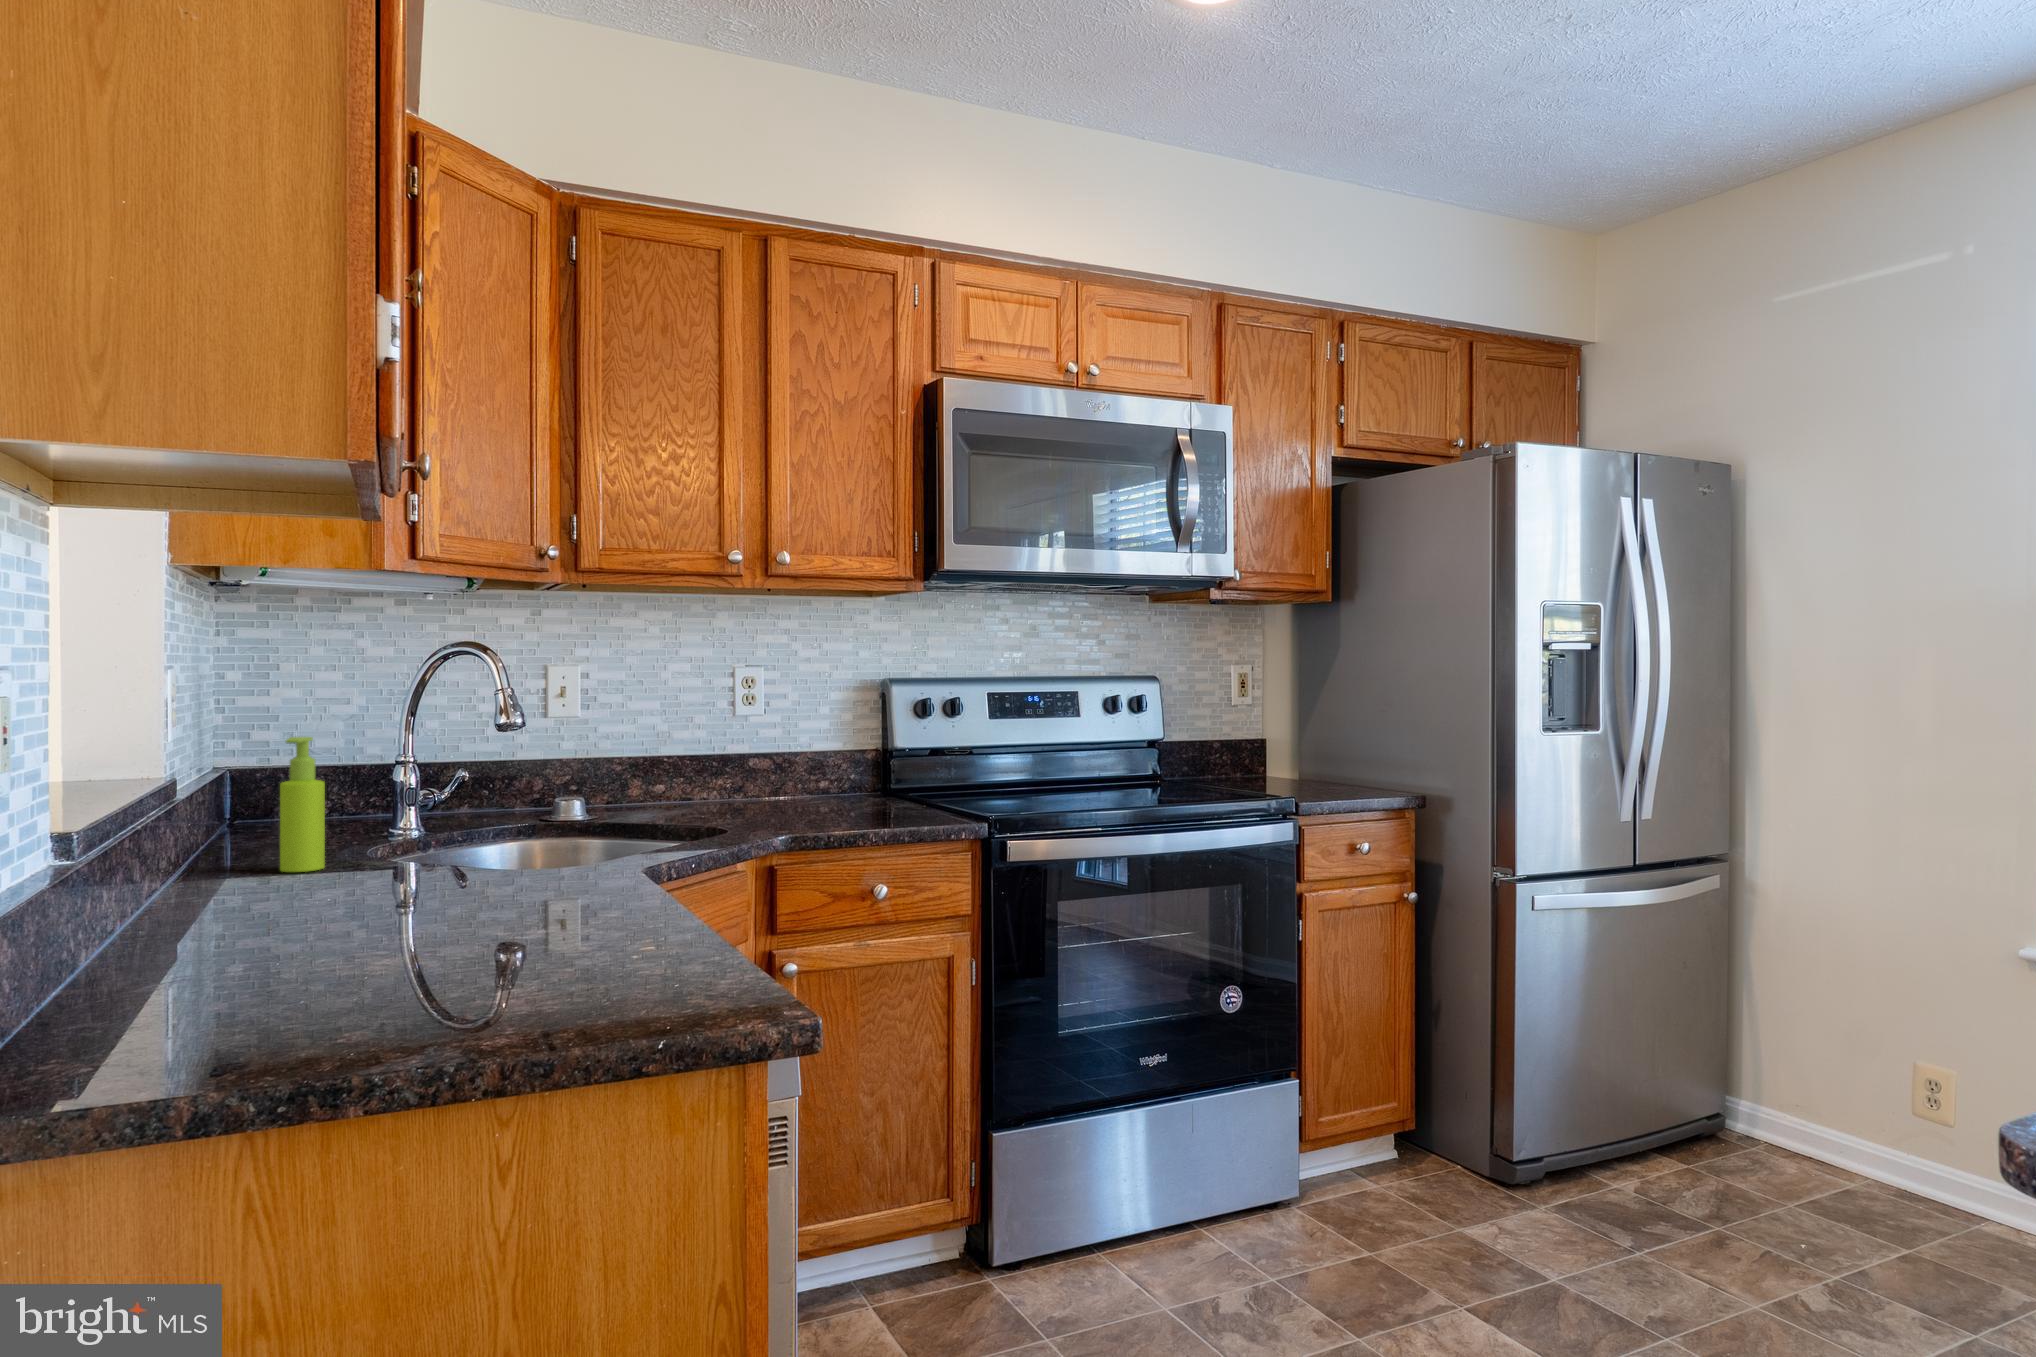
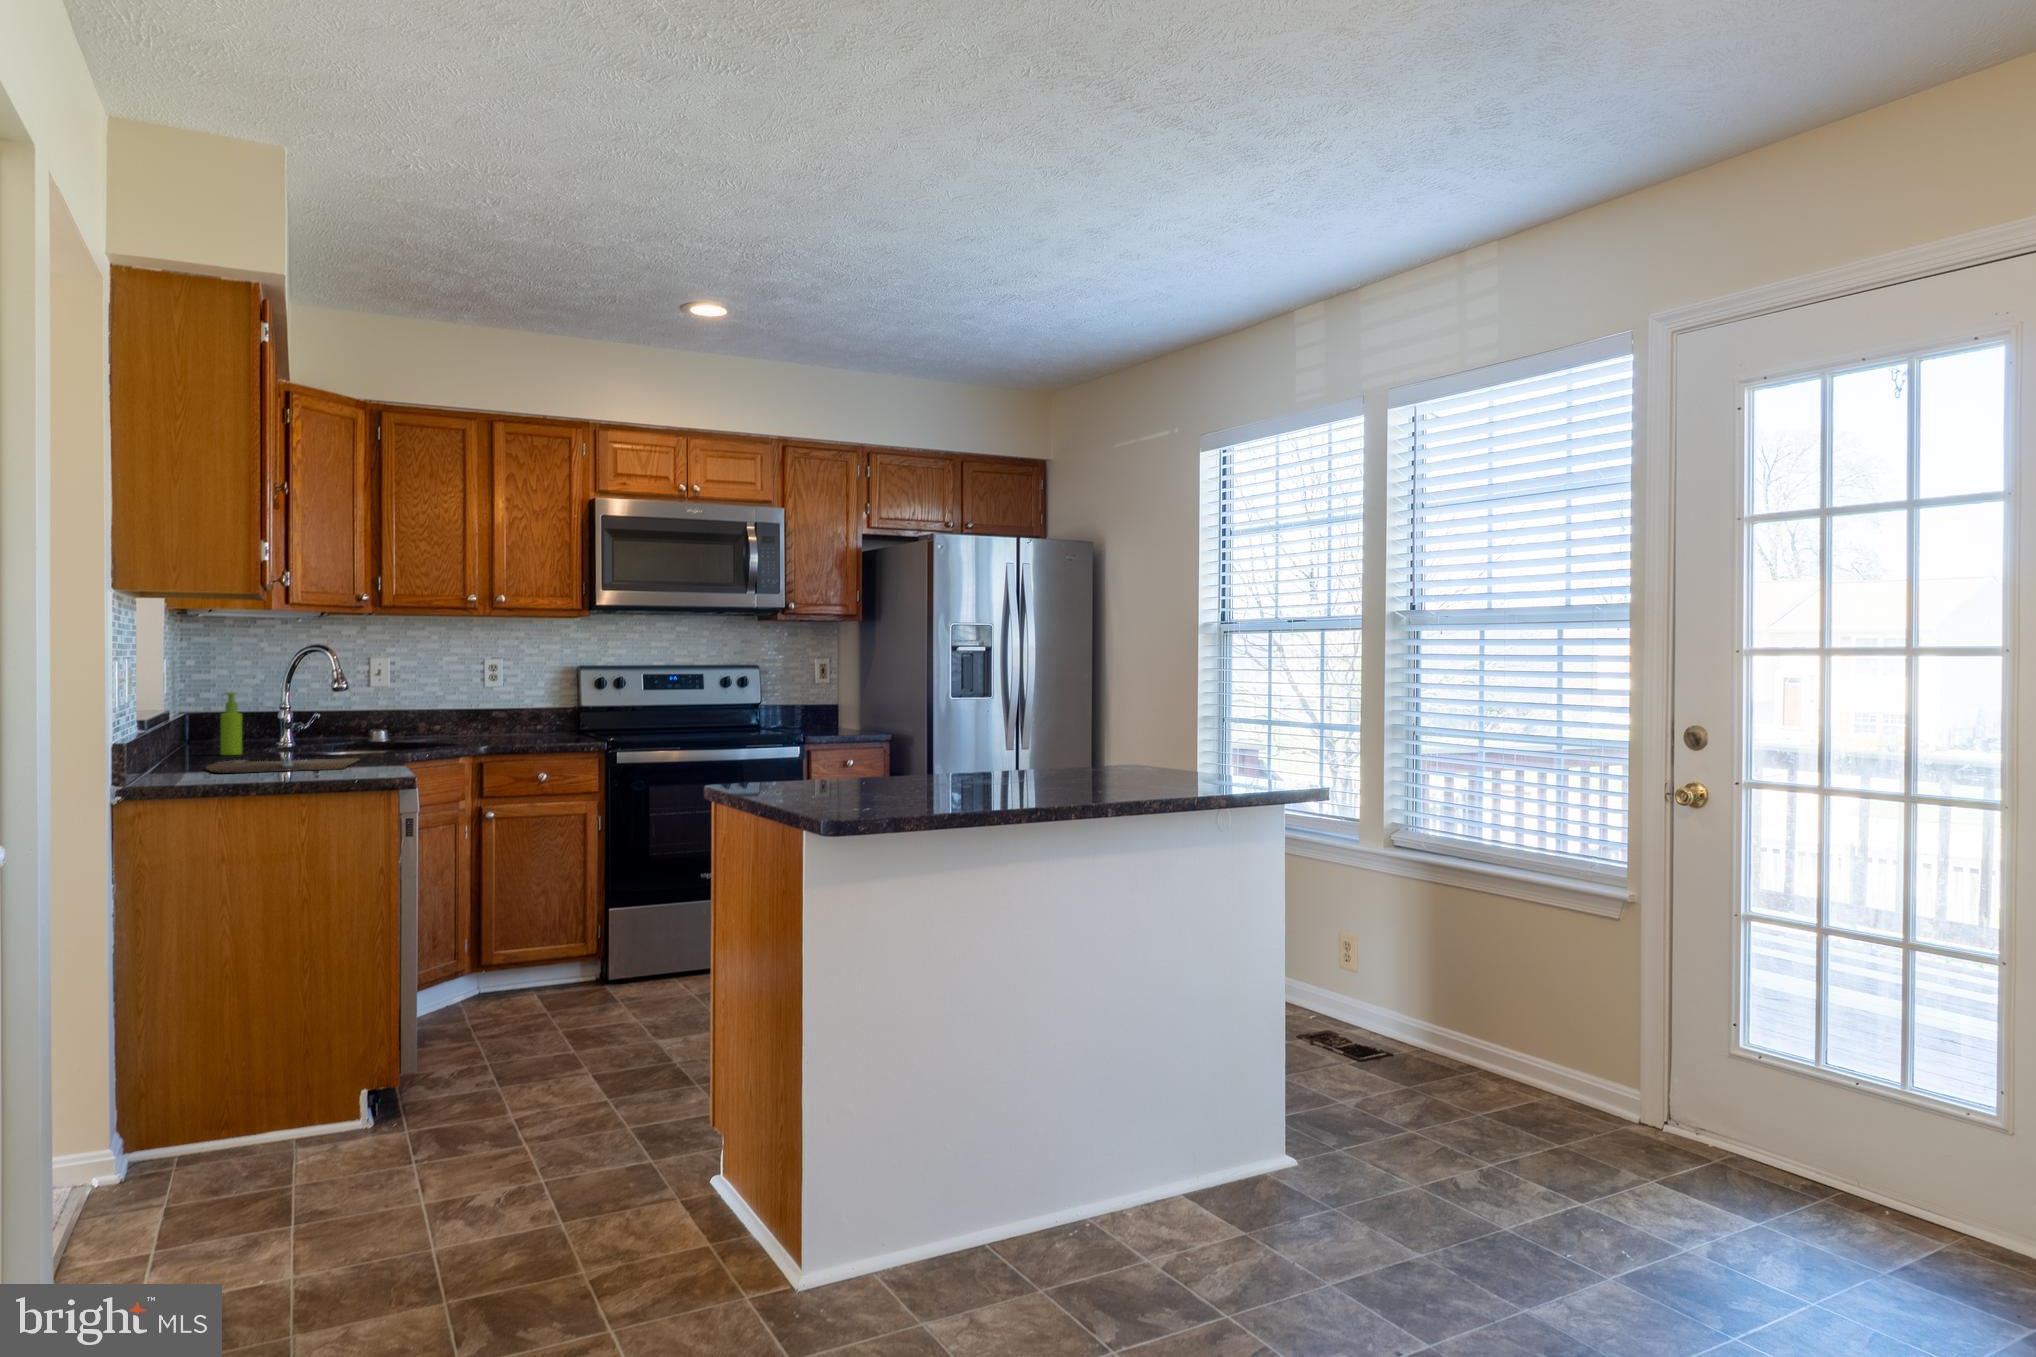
cutting board: none [226,890,592,979] -> present [206,752,359,773]

